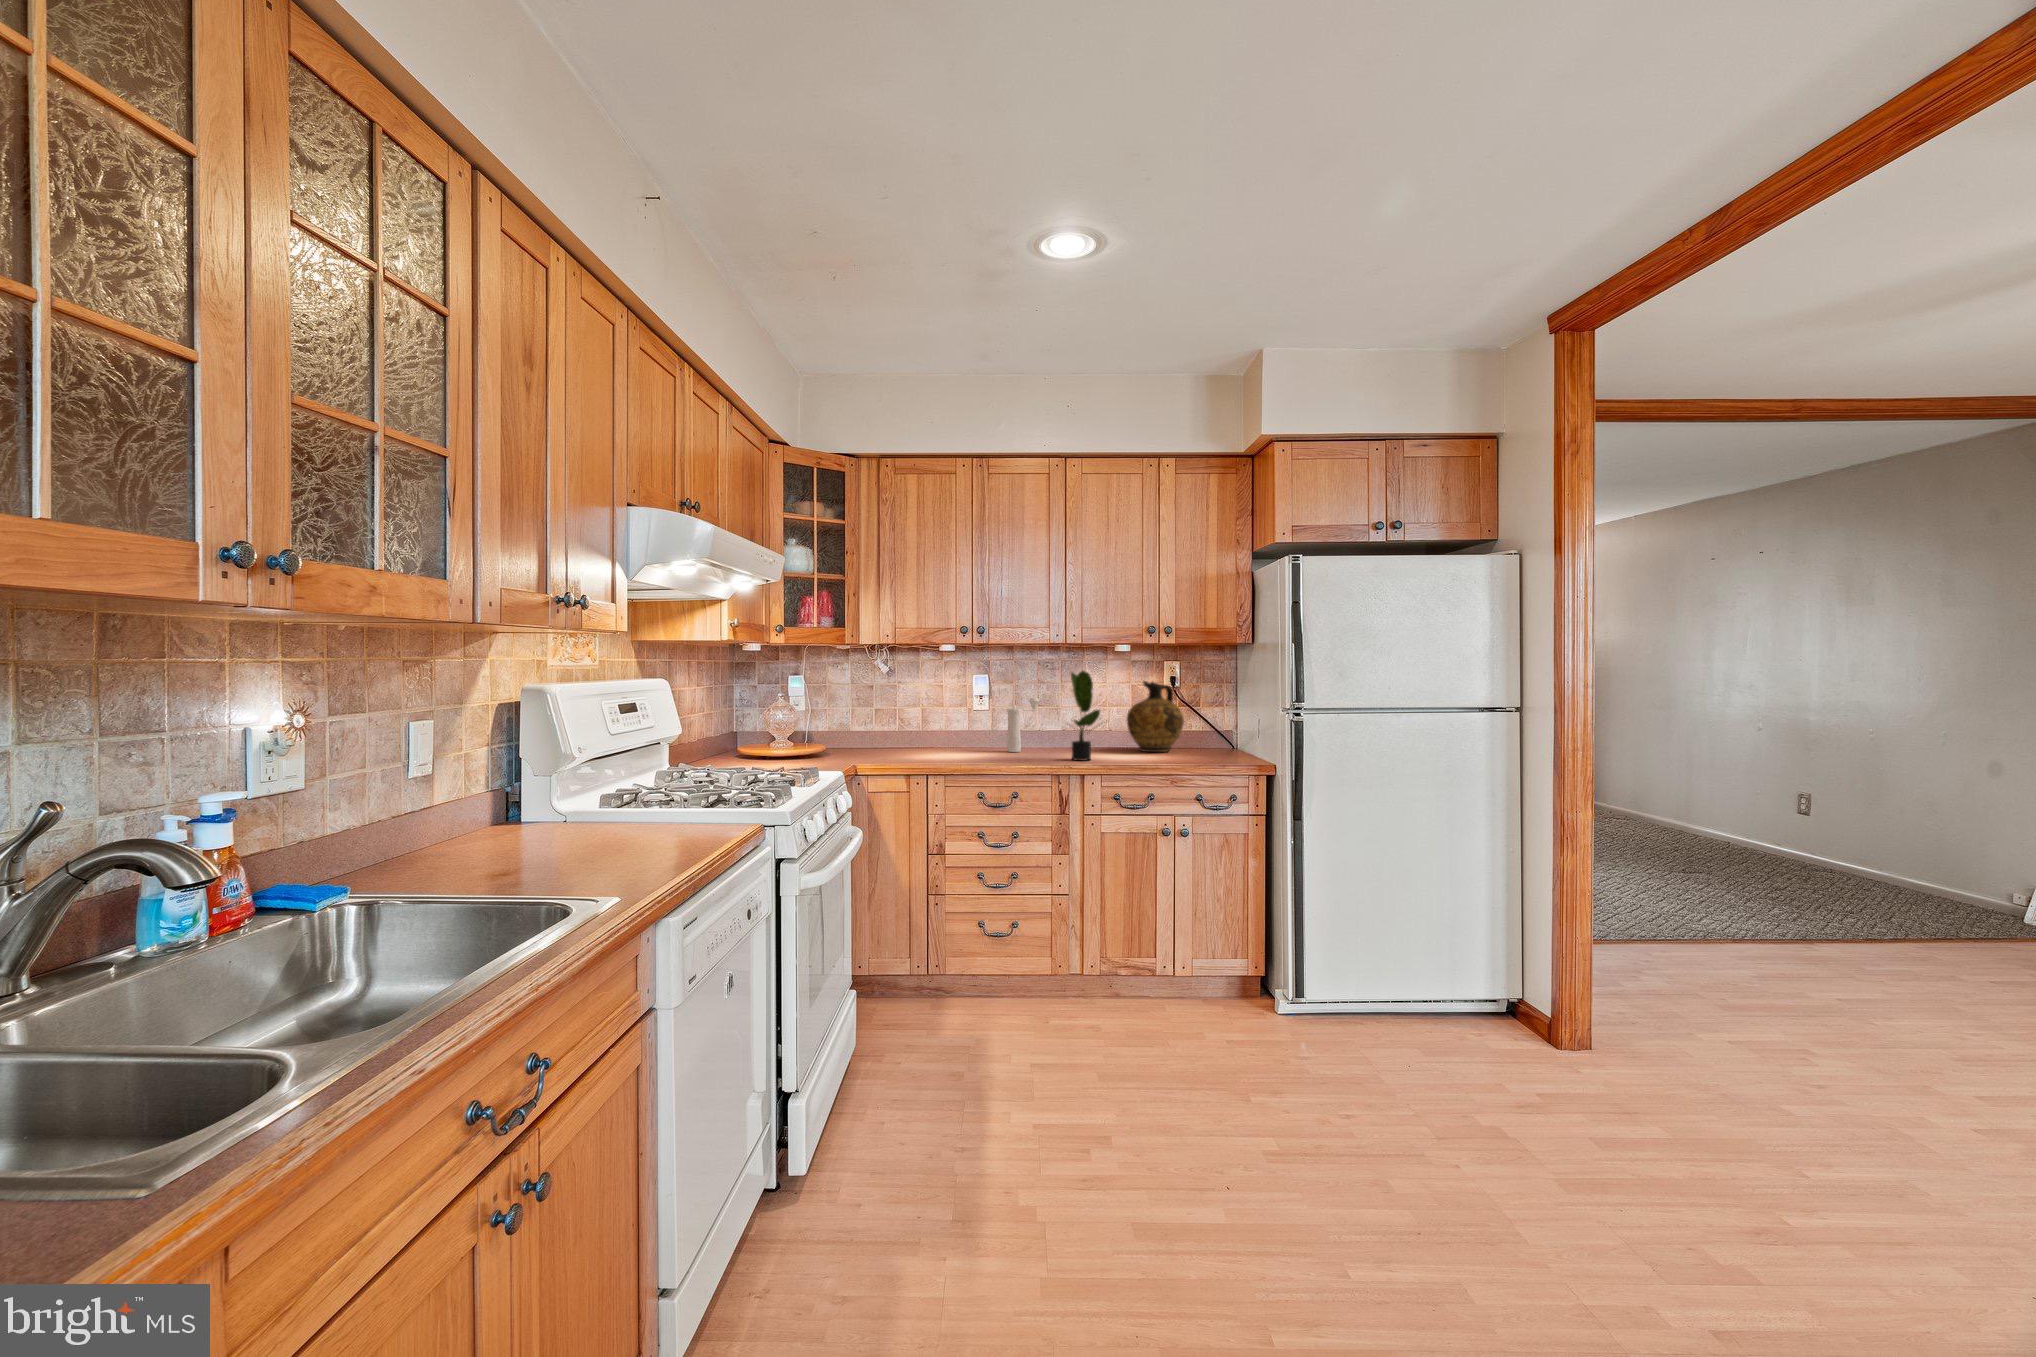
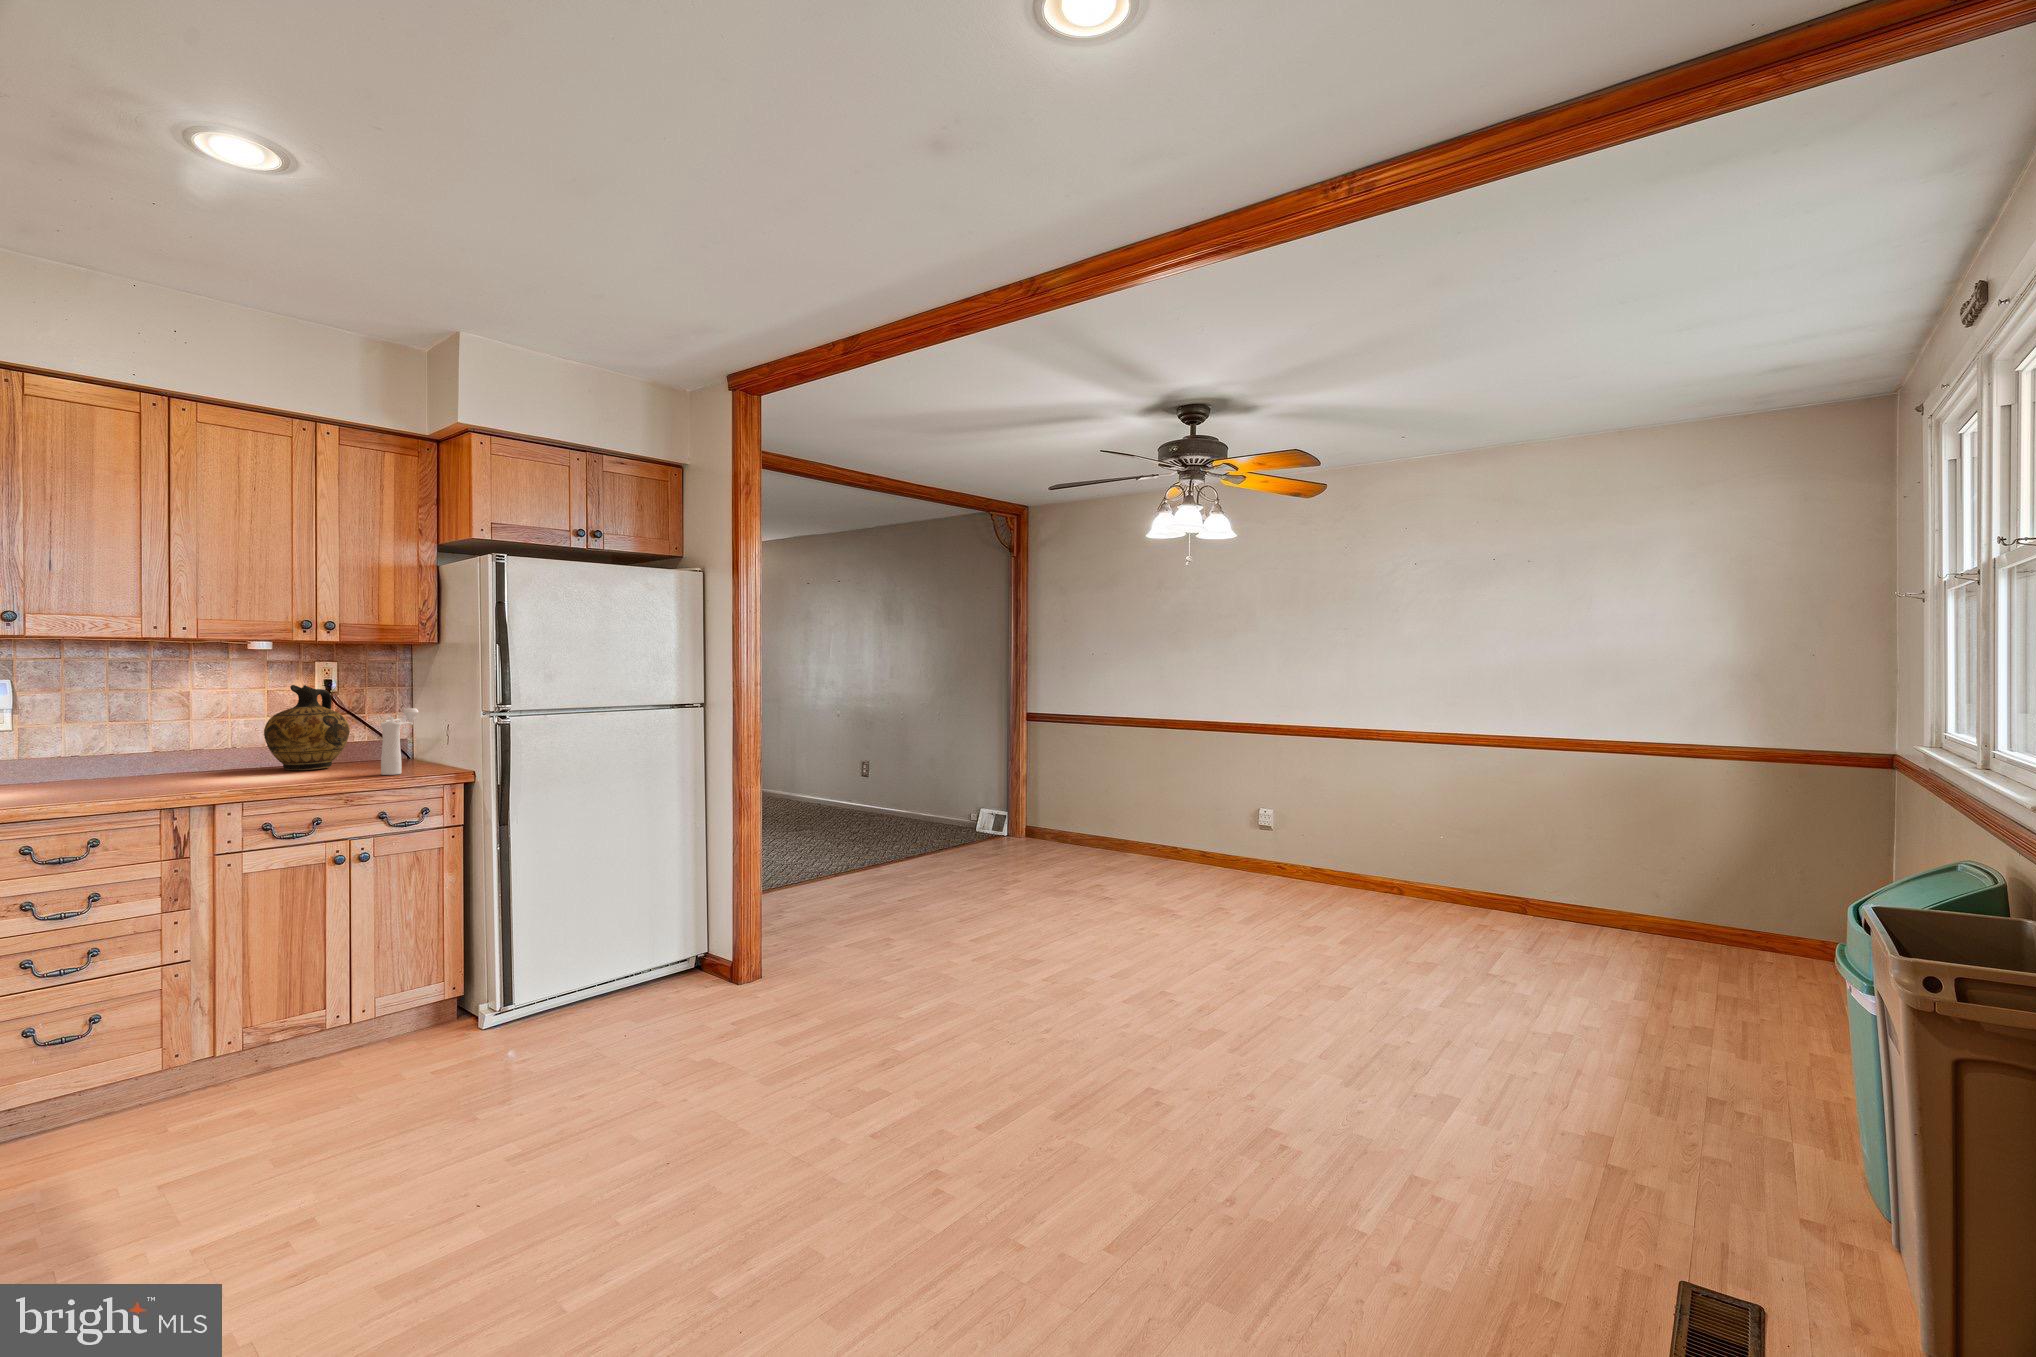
potted plant: present [1071,671,1103,761] -> none [170,672,254,788]
pepper mill: present [1007,698,1039,752] -> present [381,708,419,775]

